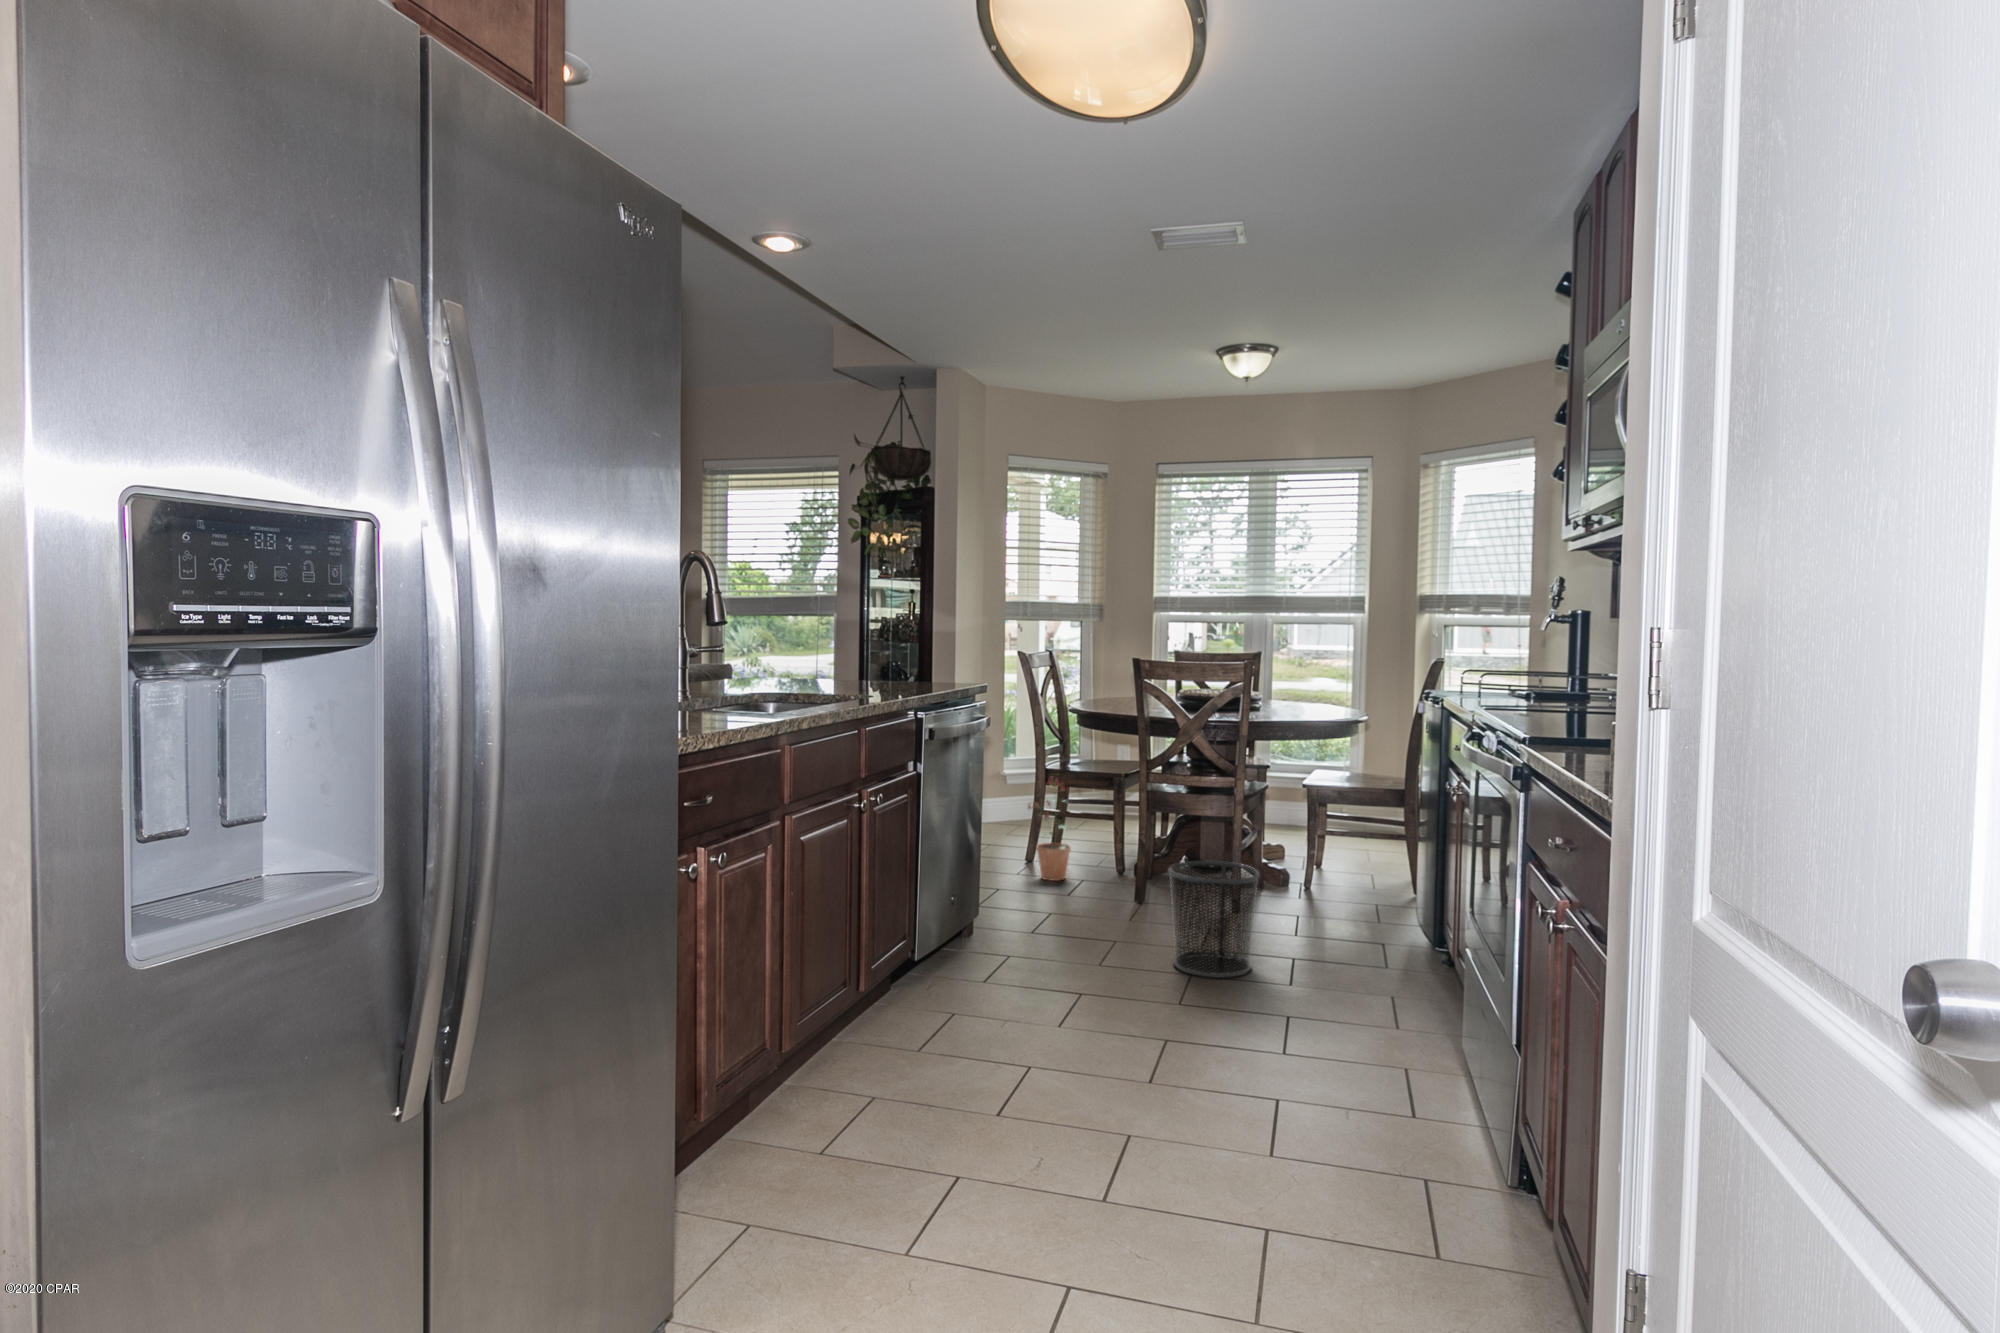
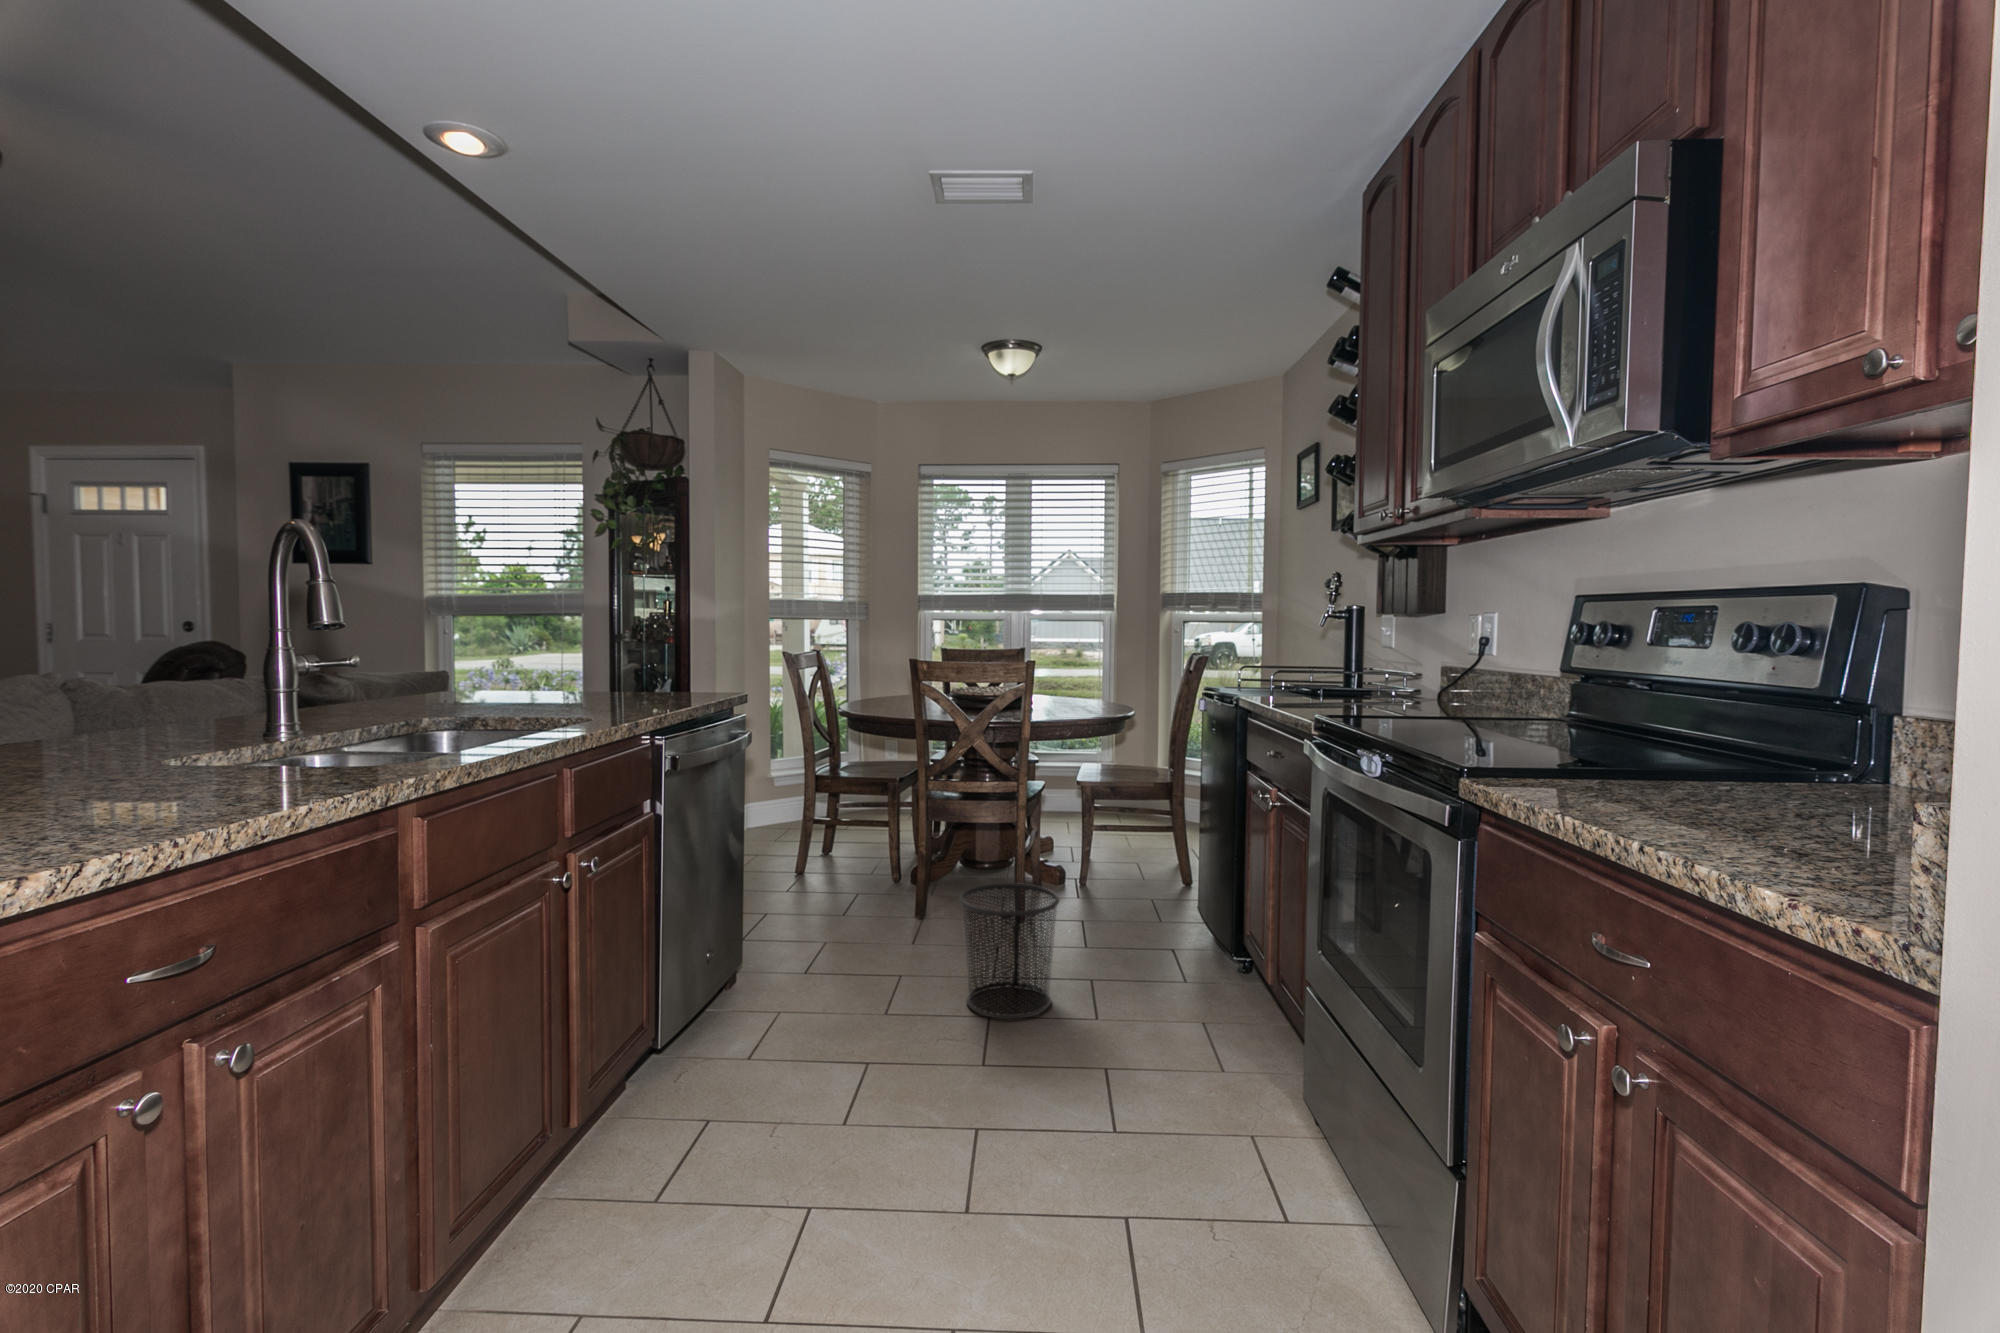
potted plant: present [1028,777,1071,881] -> none [794,784,843,896]

